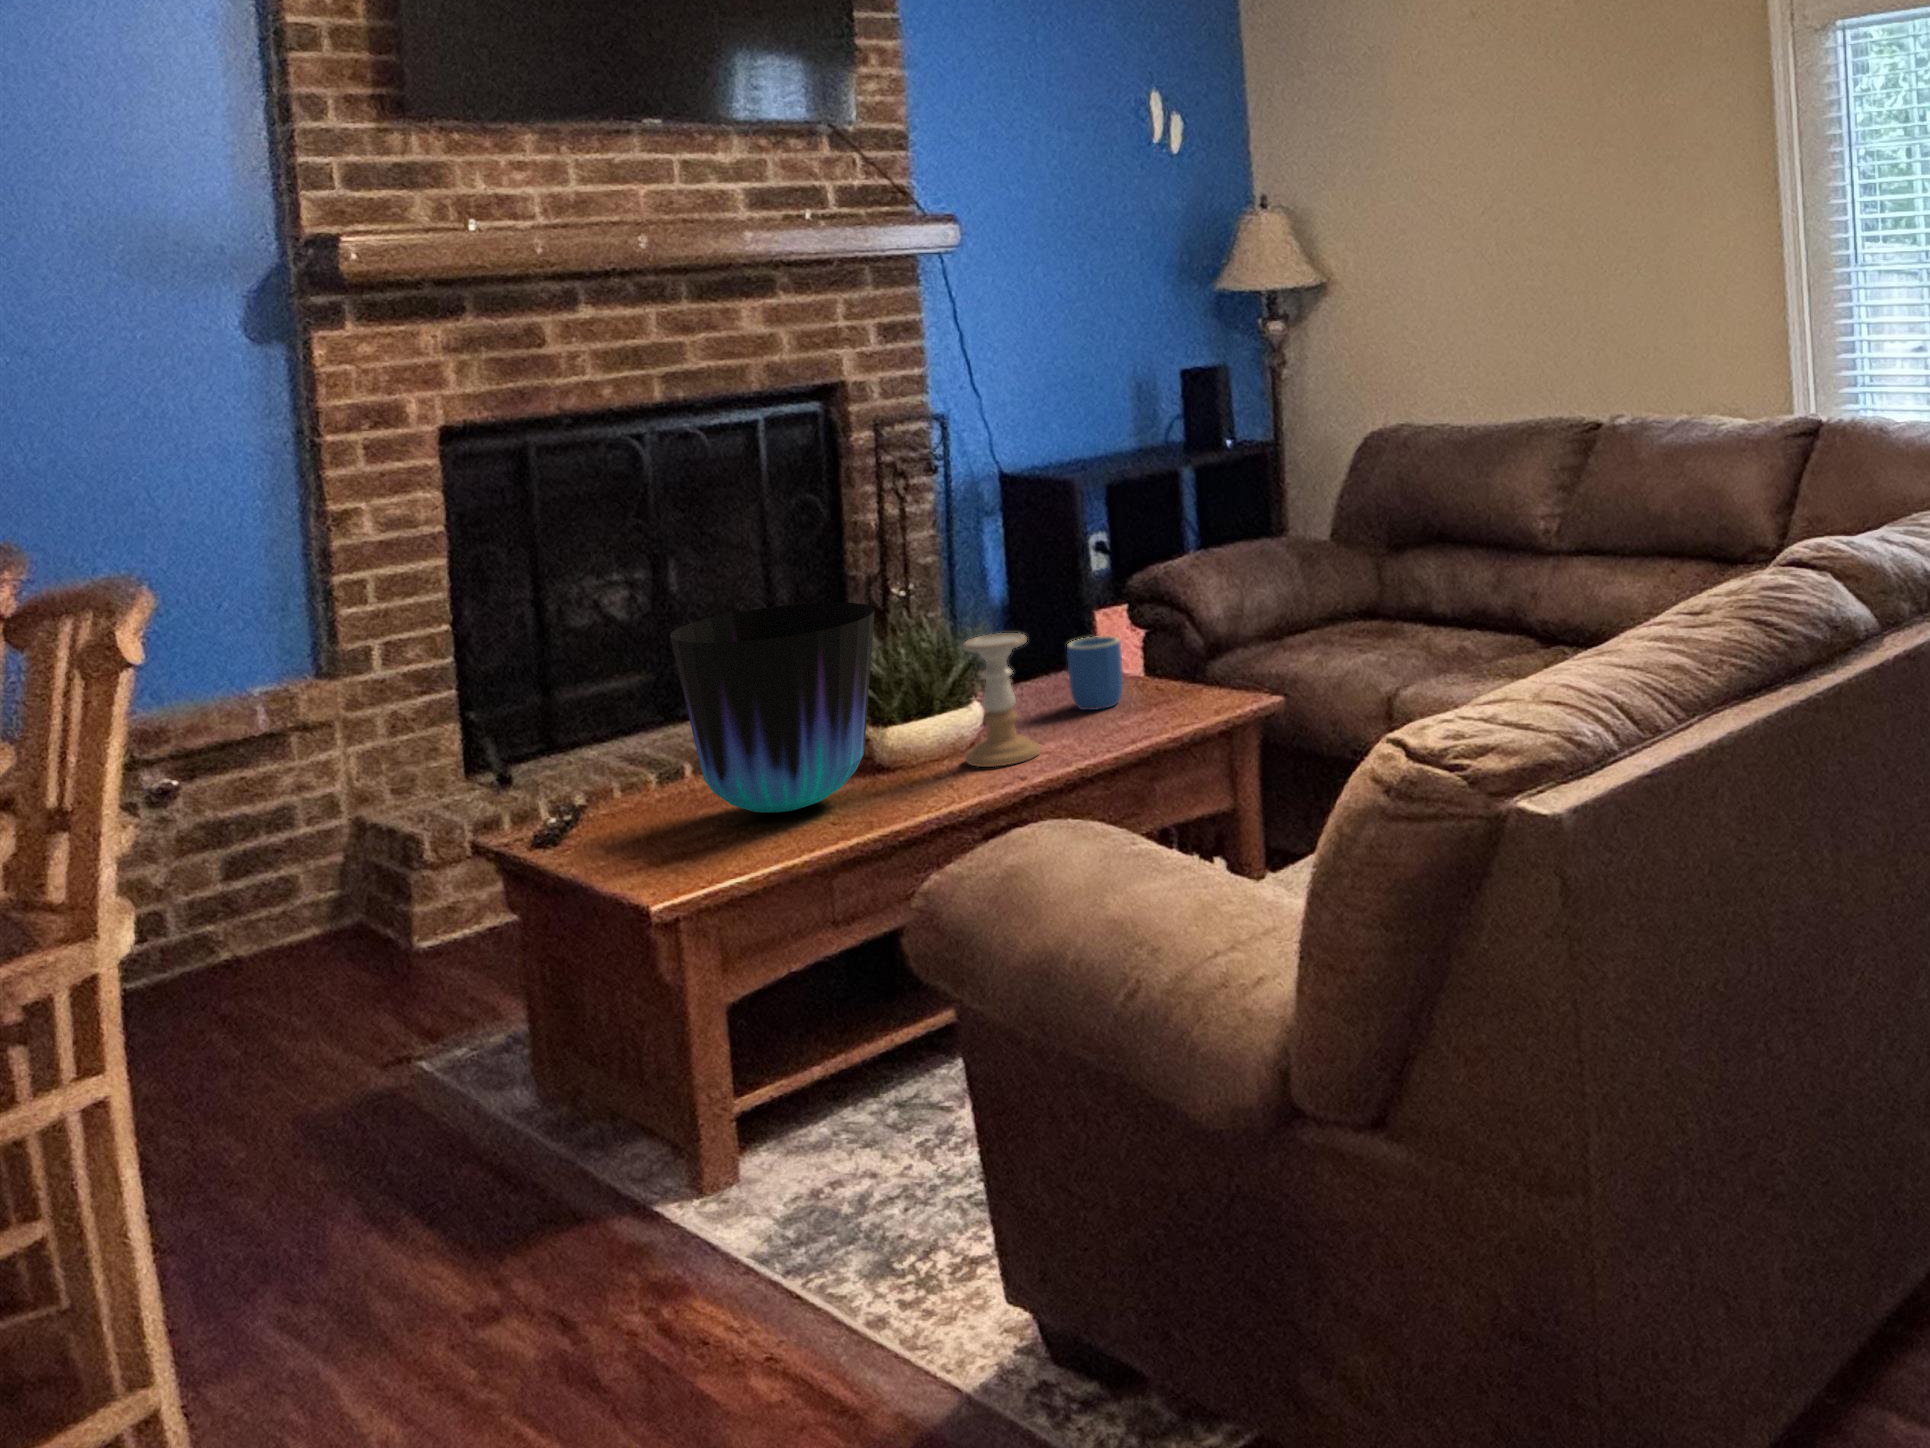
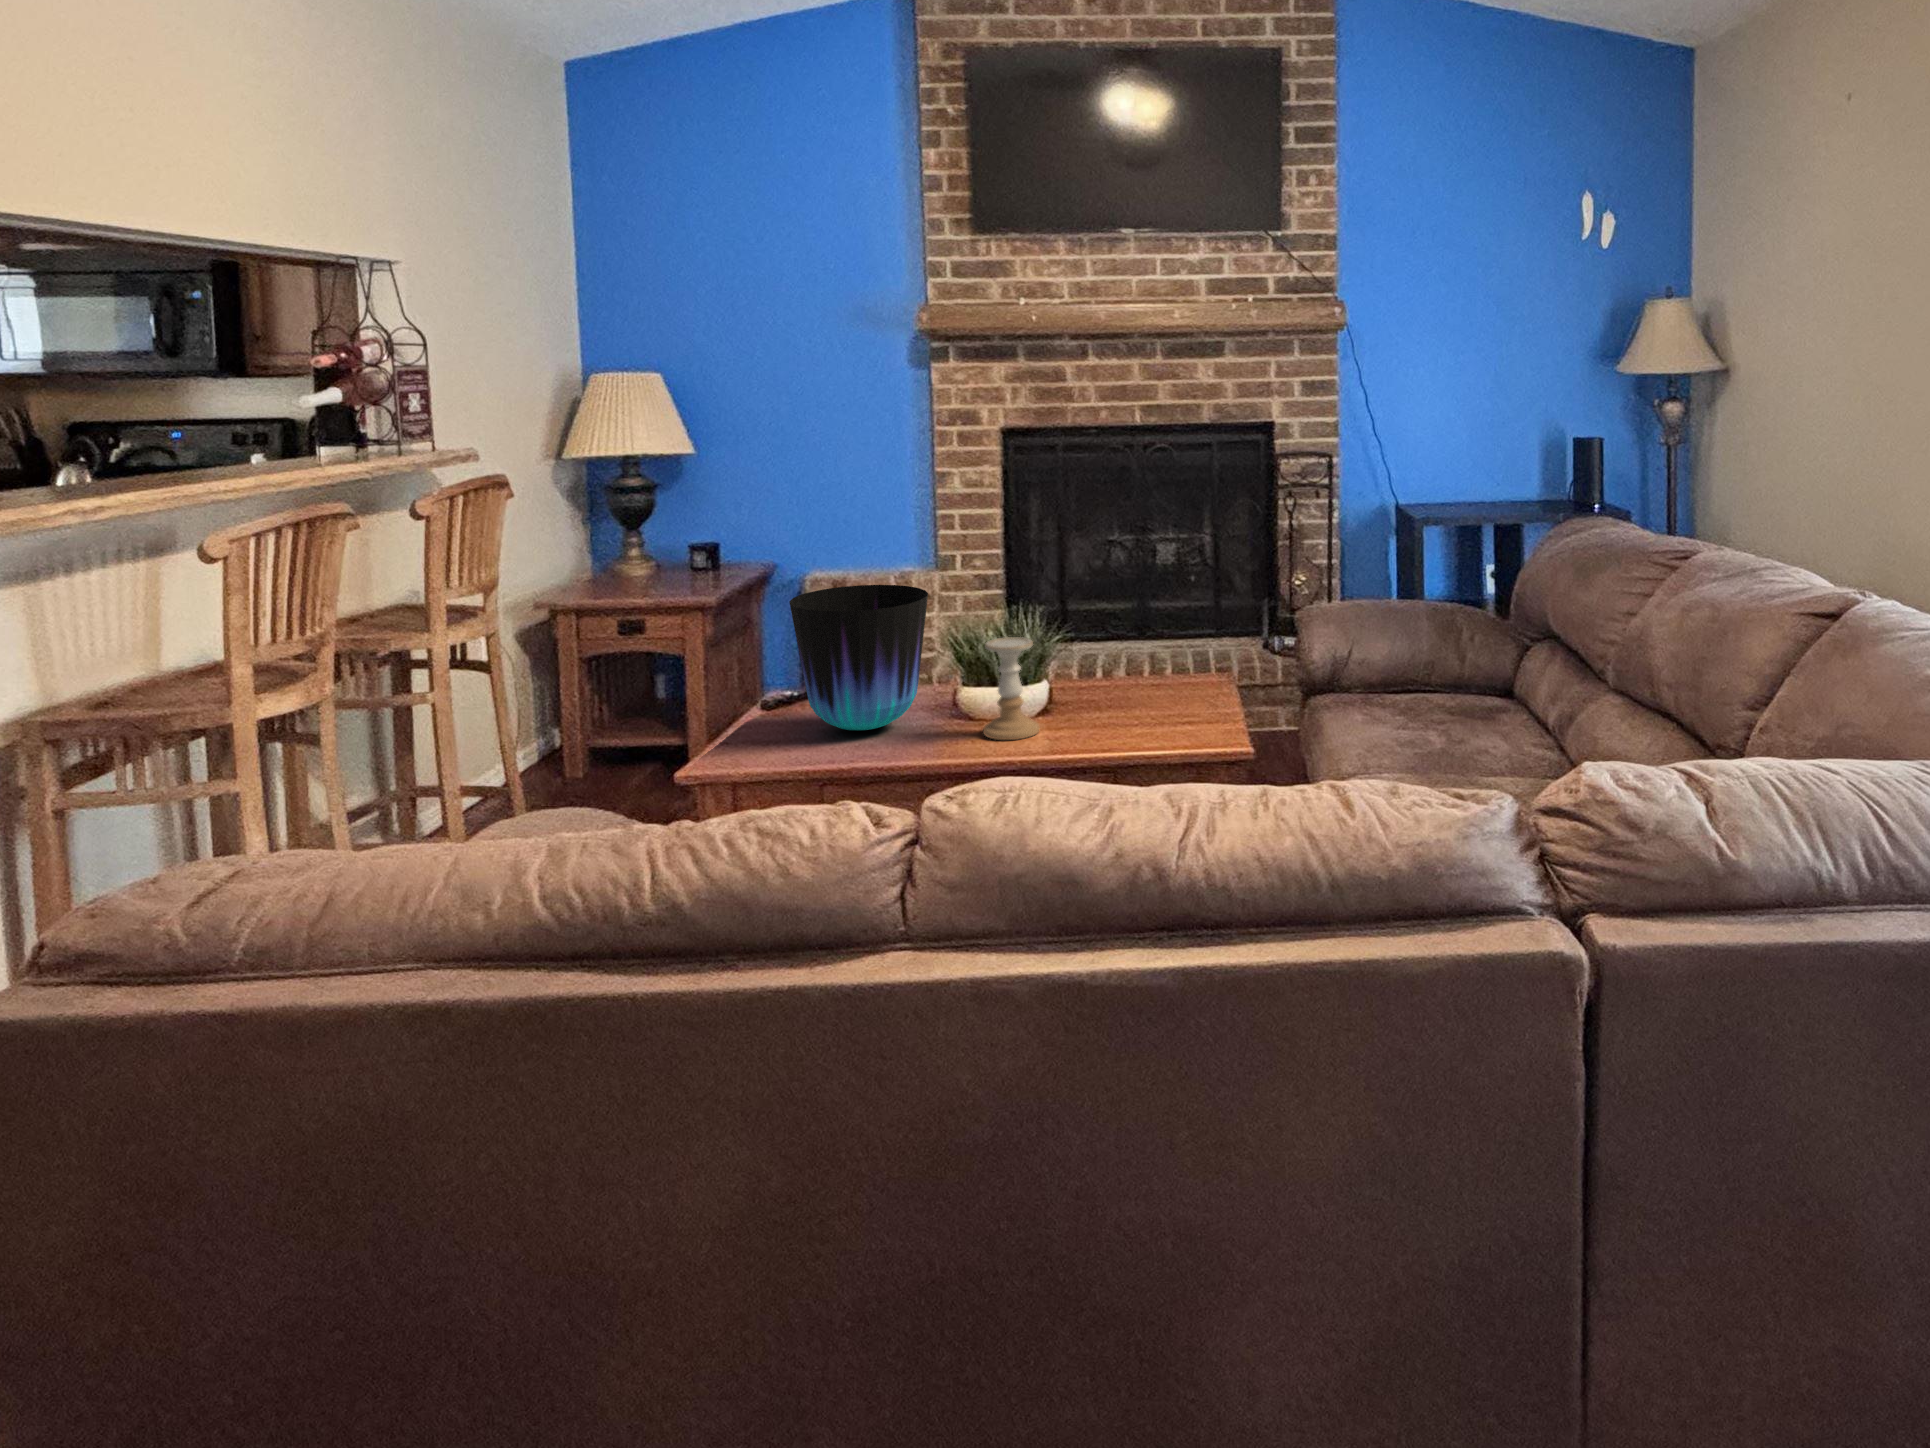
mug: present [1067,636,1123,710] -> none [1130,654,1181,714]

